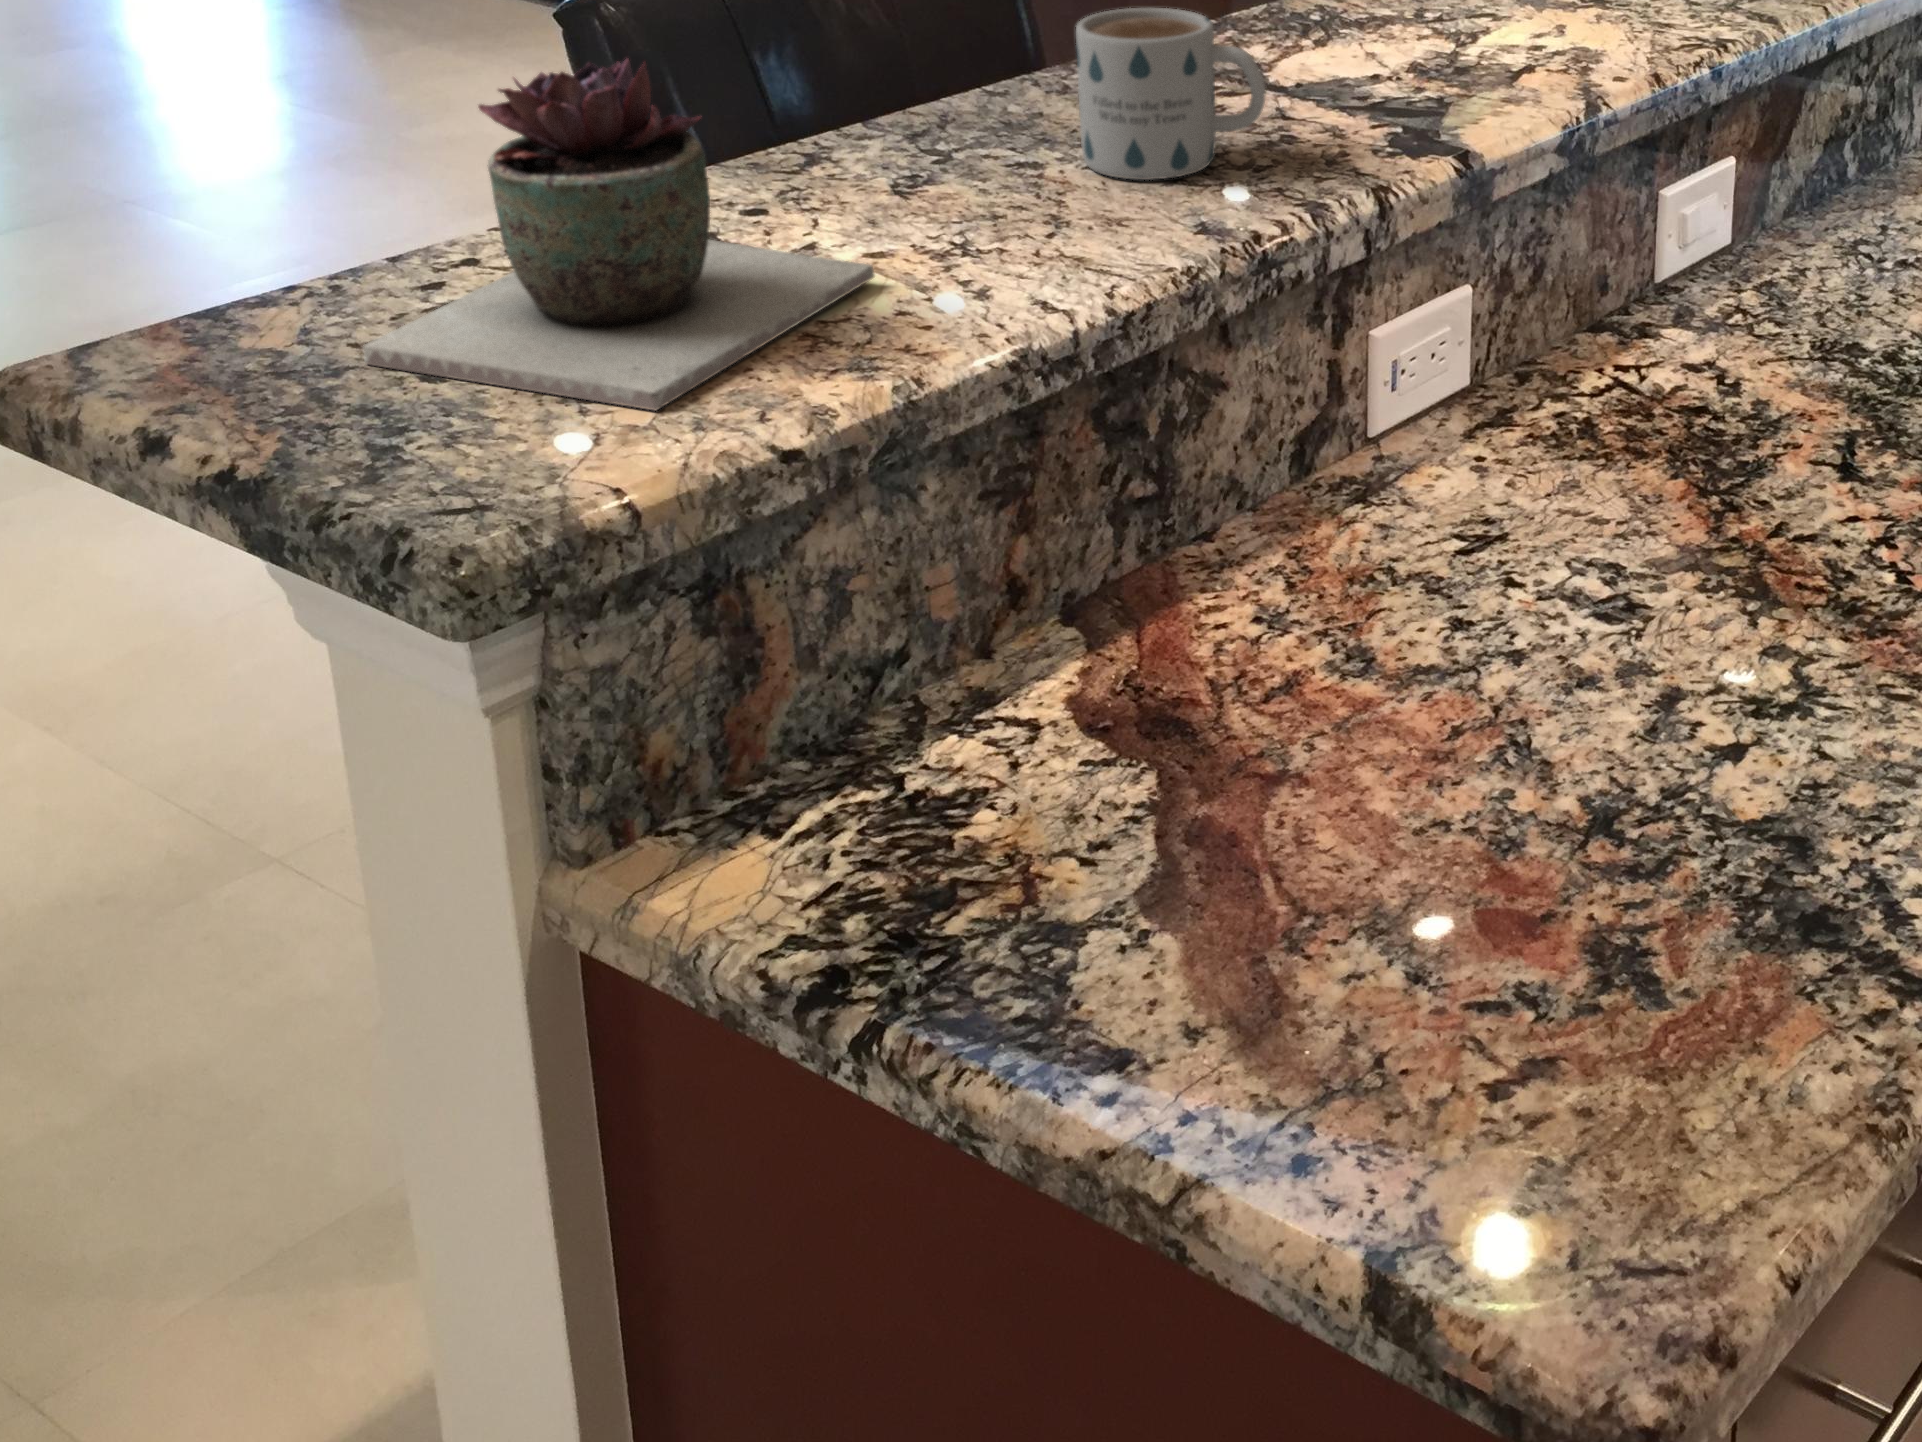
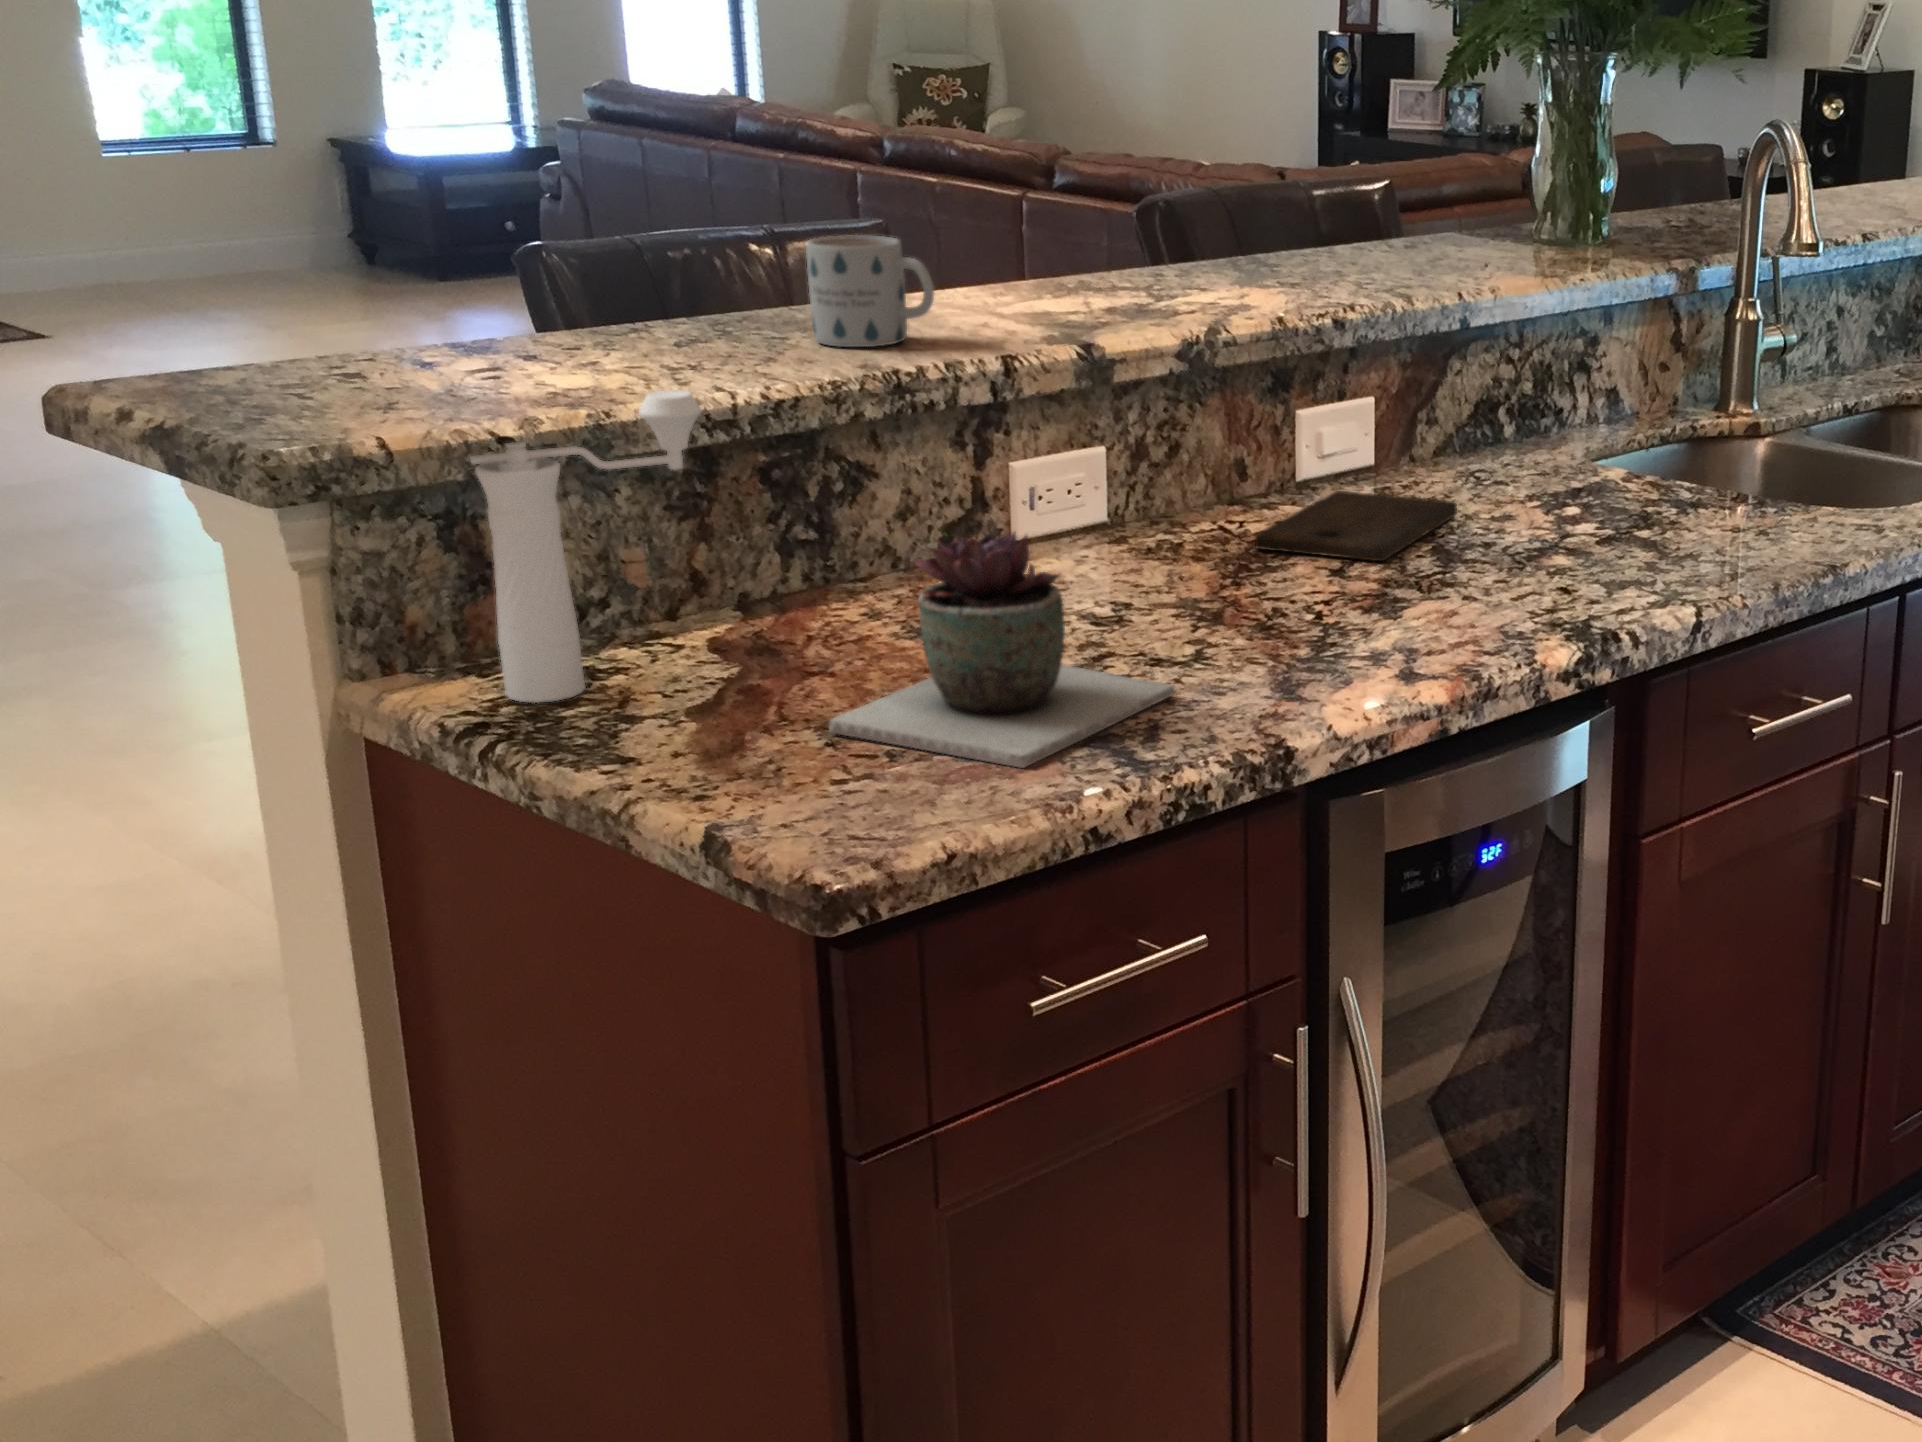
succulent plant: present [363,59,874,410] -> present [830,532,1175,768]
cutting board: none [1691,297,1901,435] -> present [1255,491,1457,561]
pepper mill: none [777,365,1113,890] -> present [470,390,701,703]

